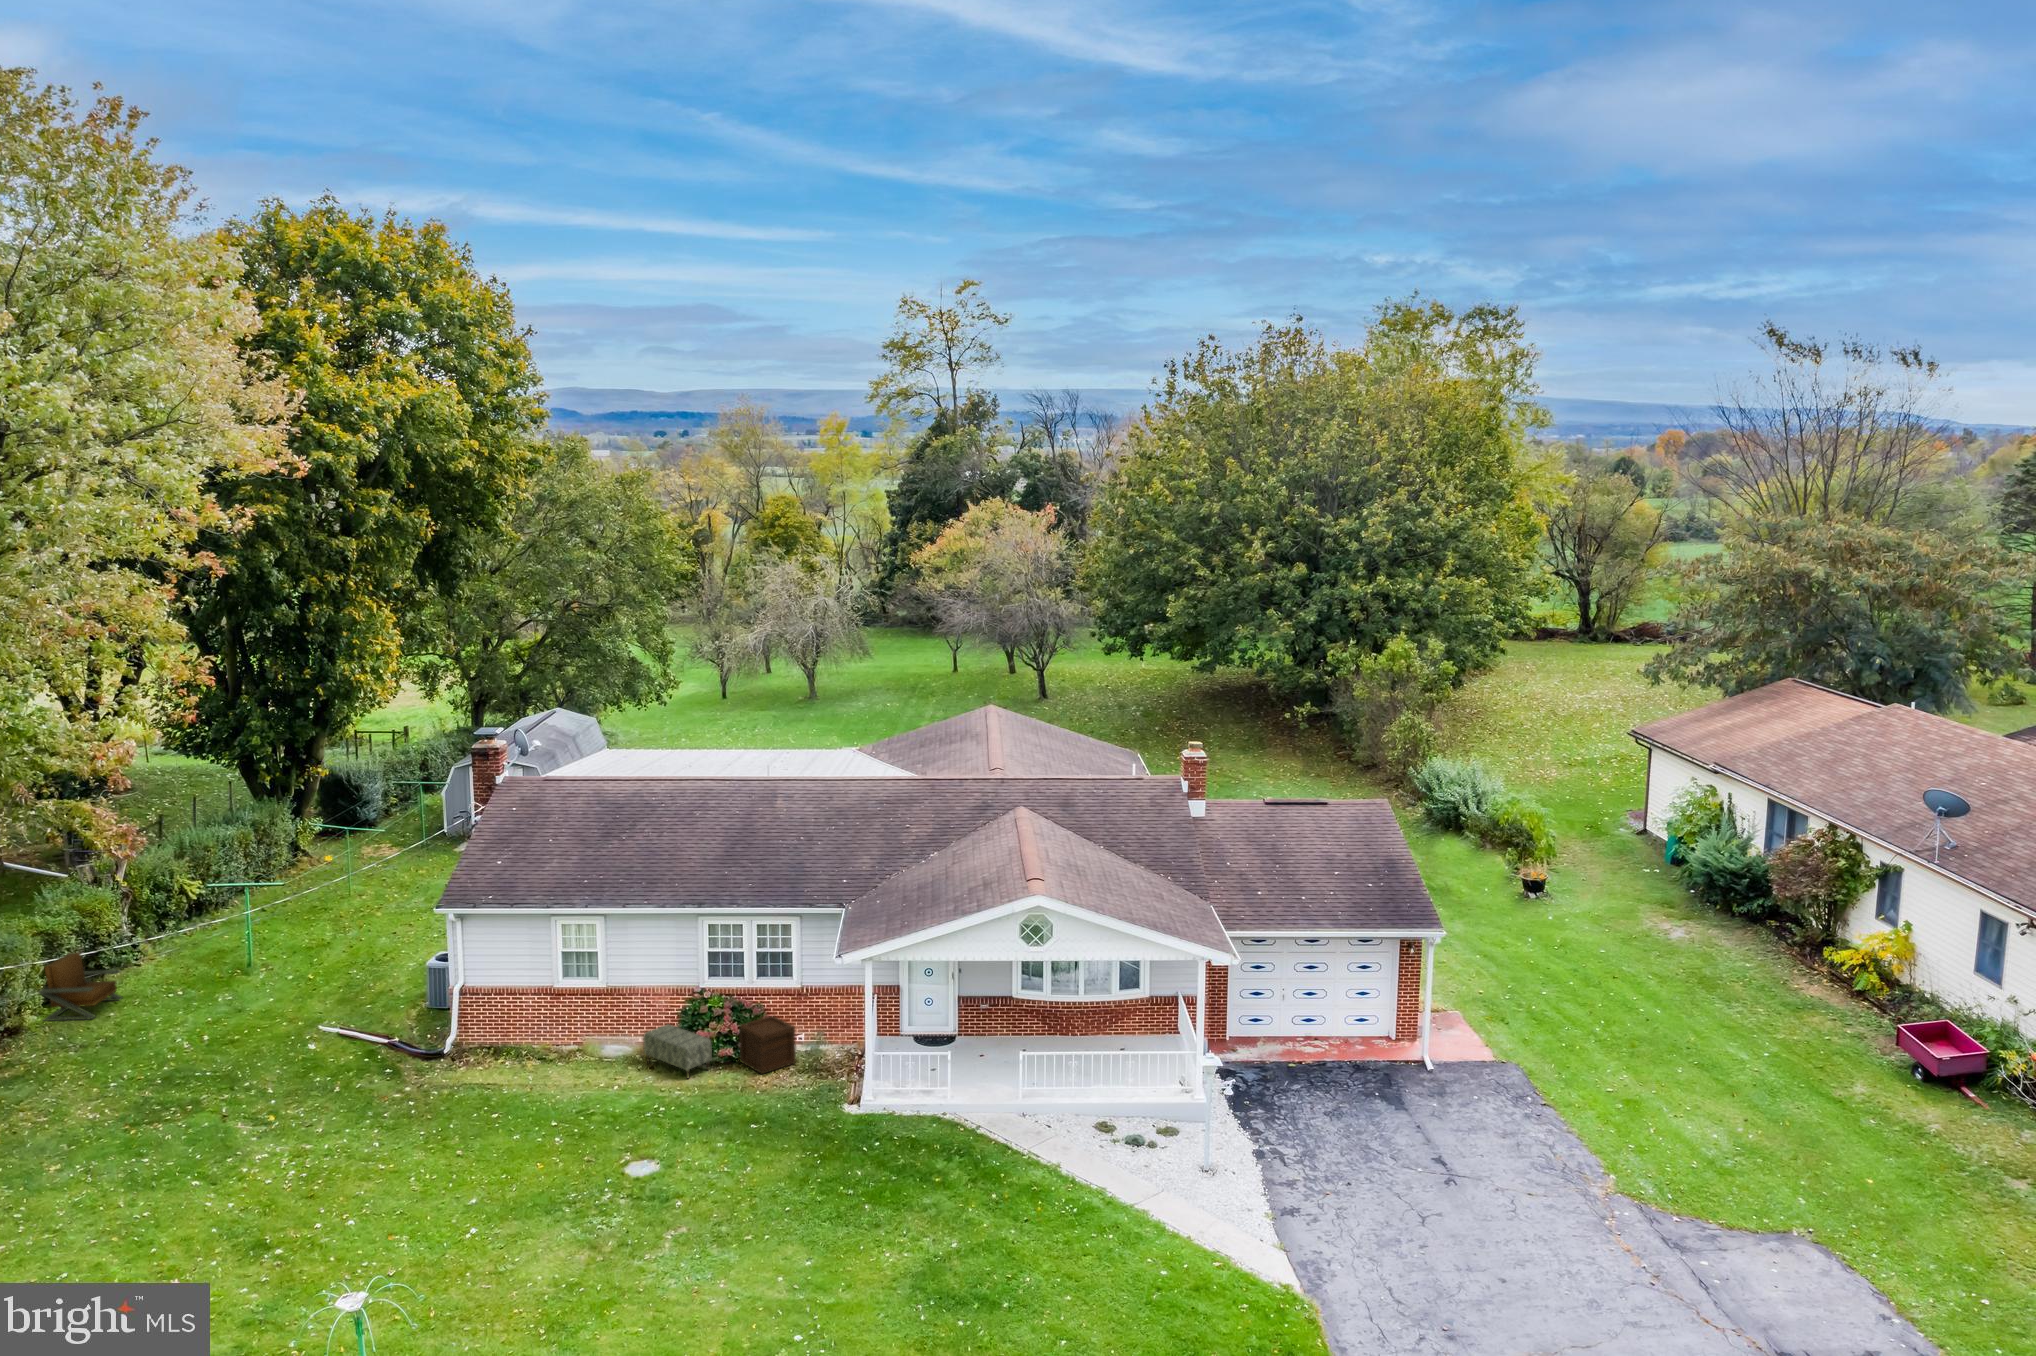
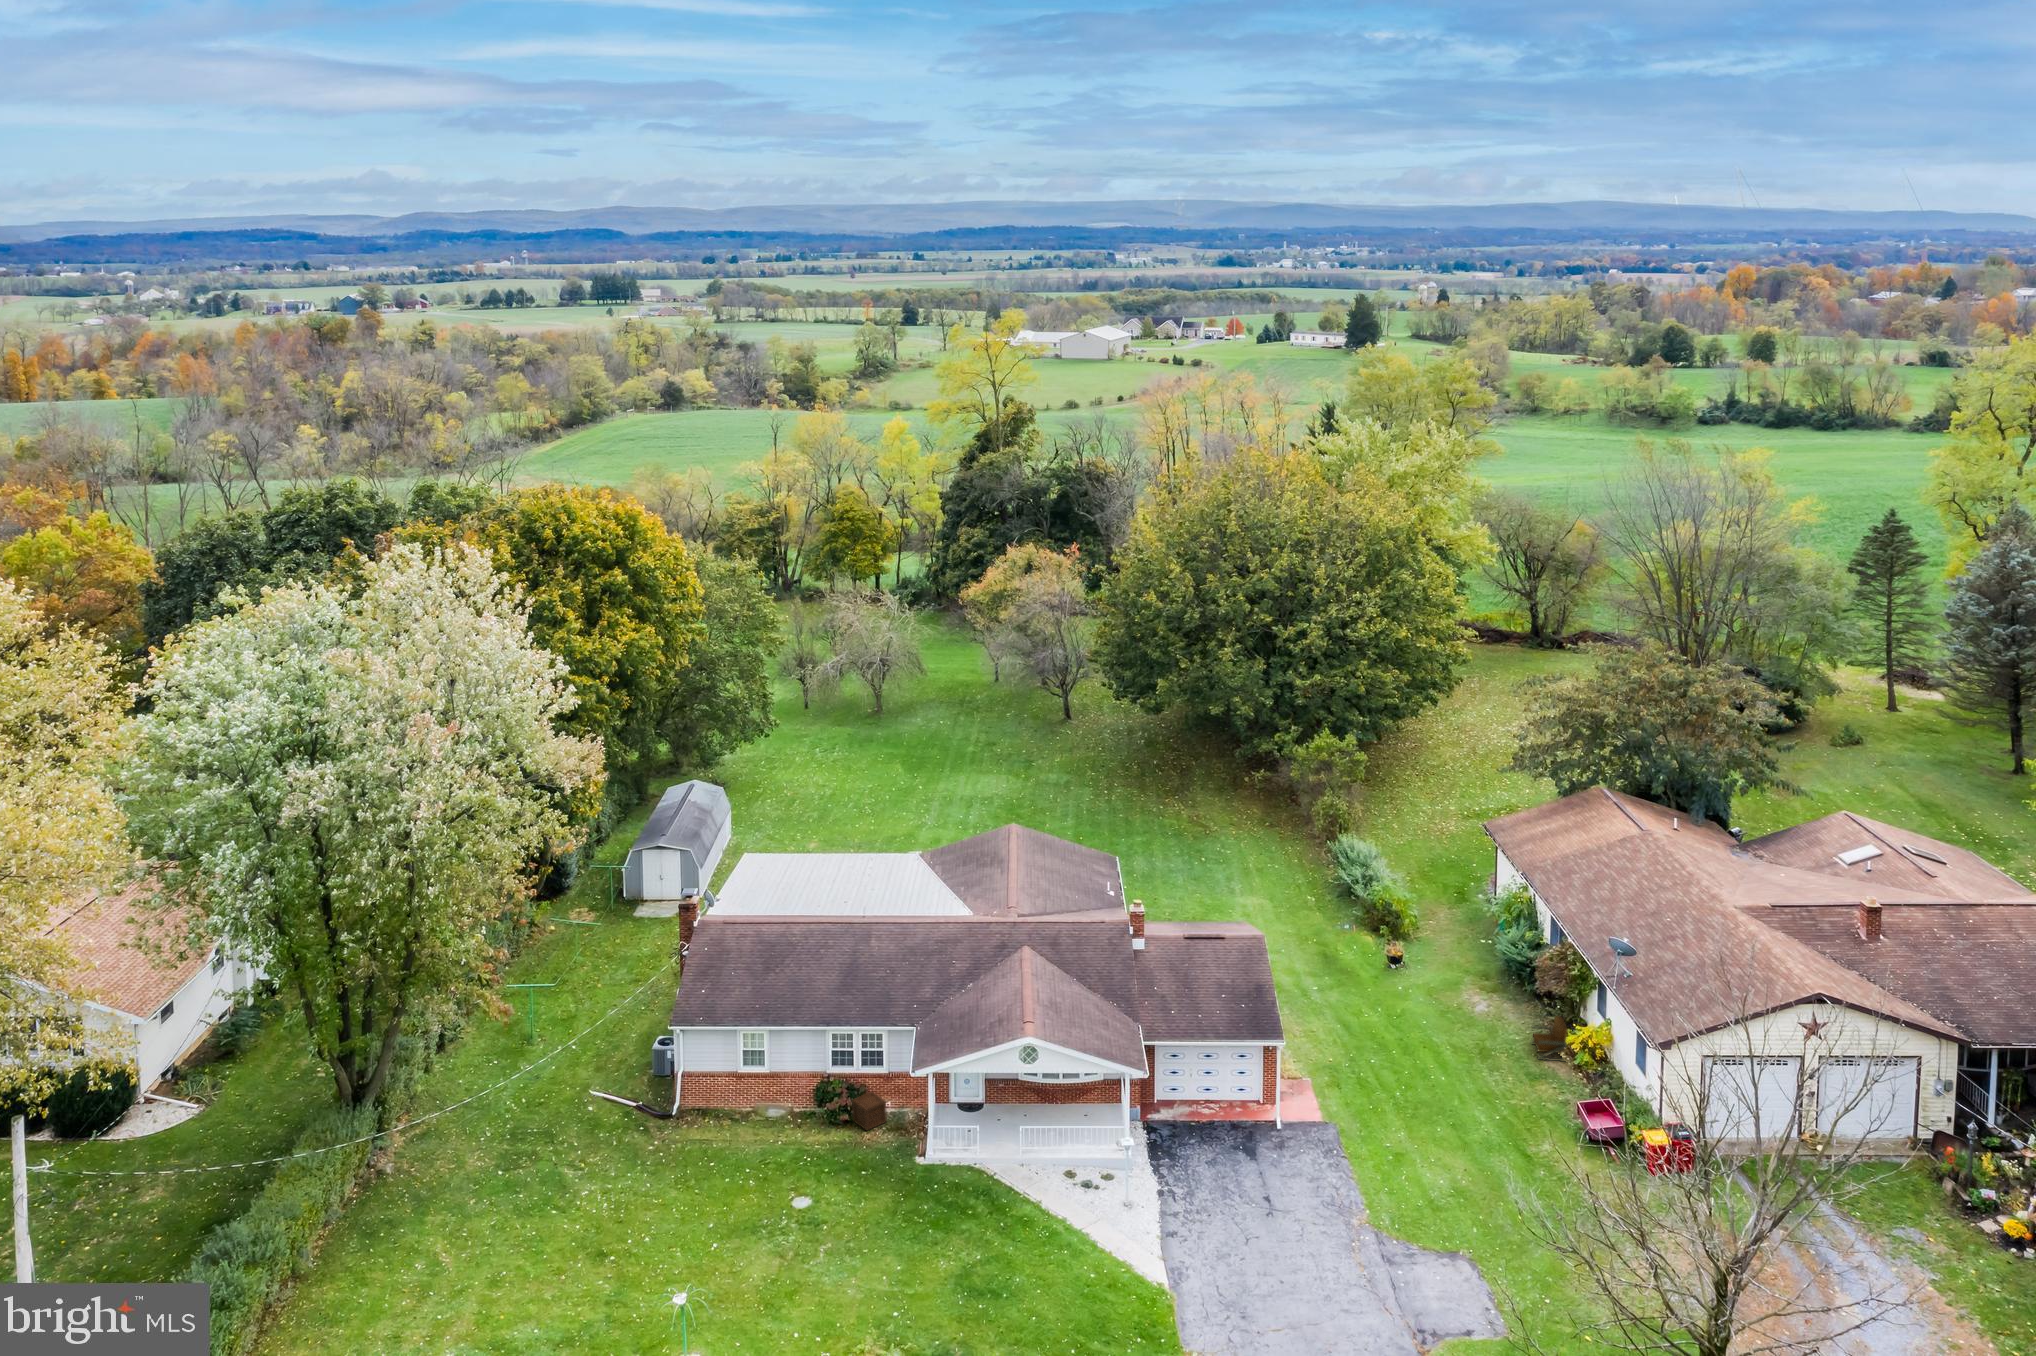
lounge chair: present [39,952,122,1021] -> present [1531,1016,1568,1061]
bench: present [643,1024,712,1078] -> none [794,1097,836,1135]

